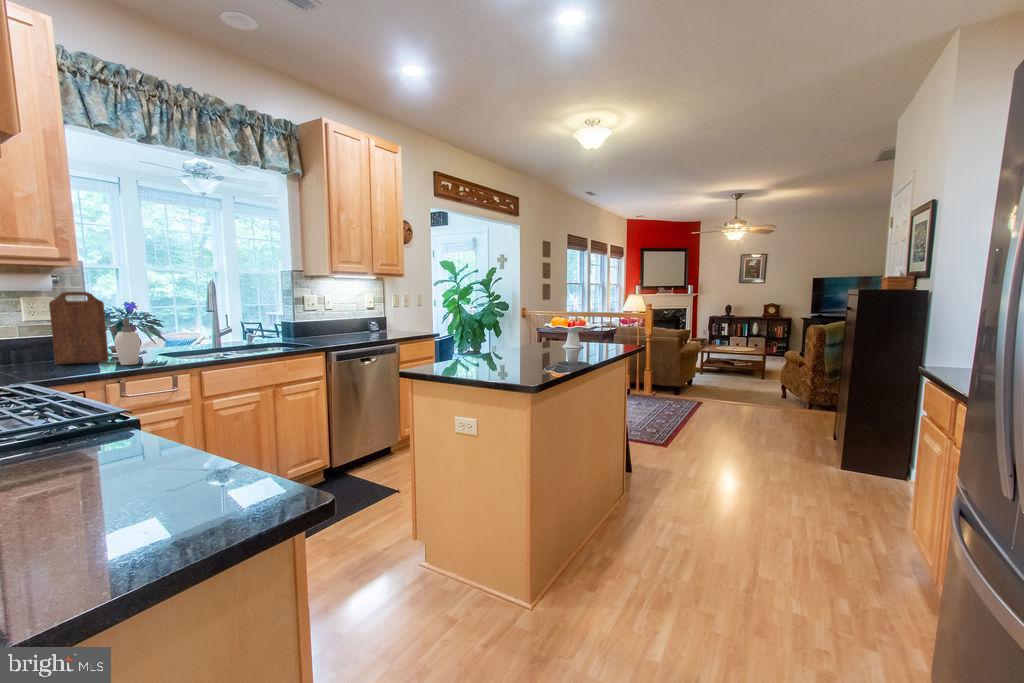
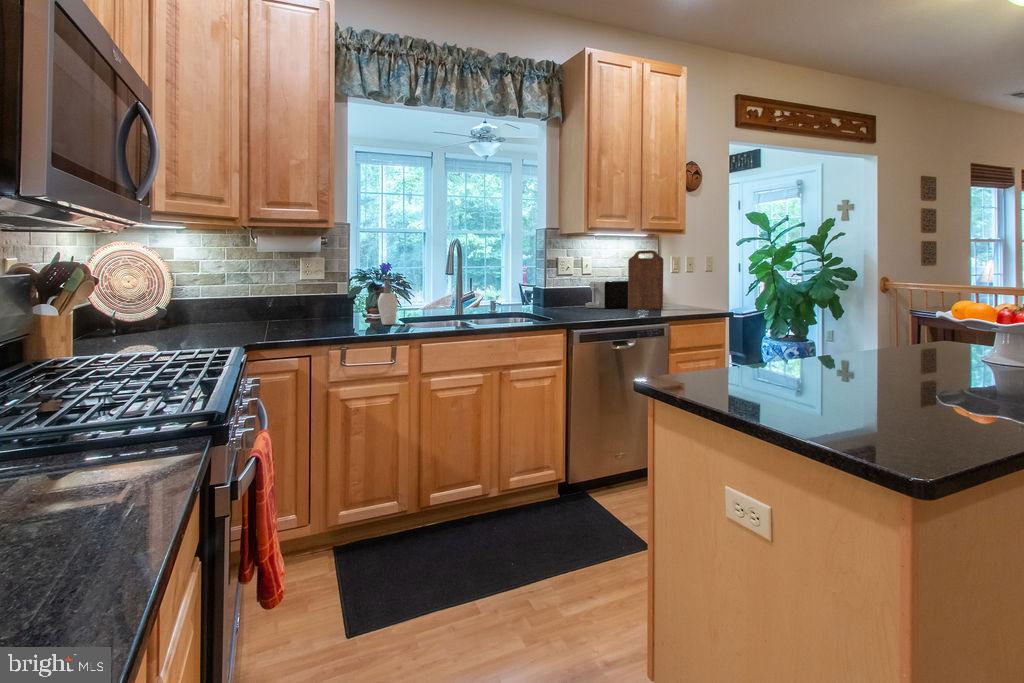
cutting board: present [49,292,109,364] -> present [628,250,664,310]
toaster: none [325,313,366,337] -> present [584,281,628,309]

